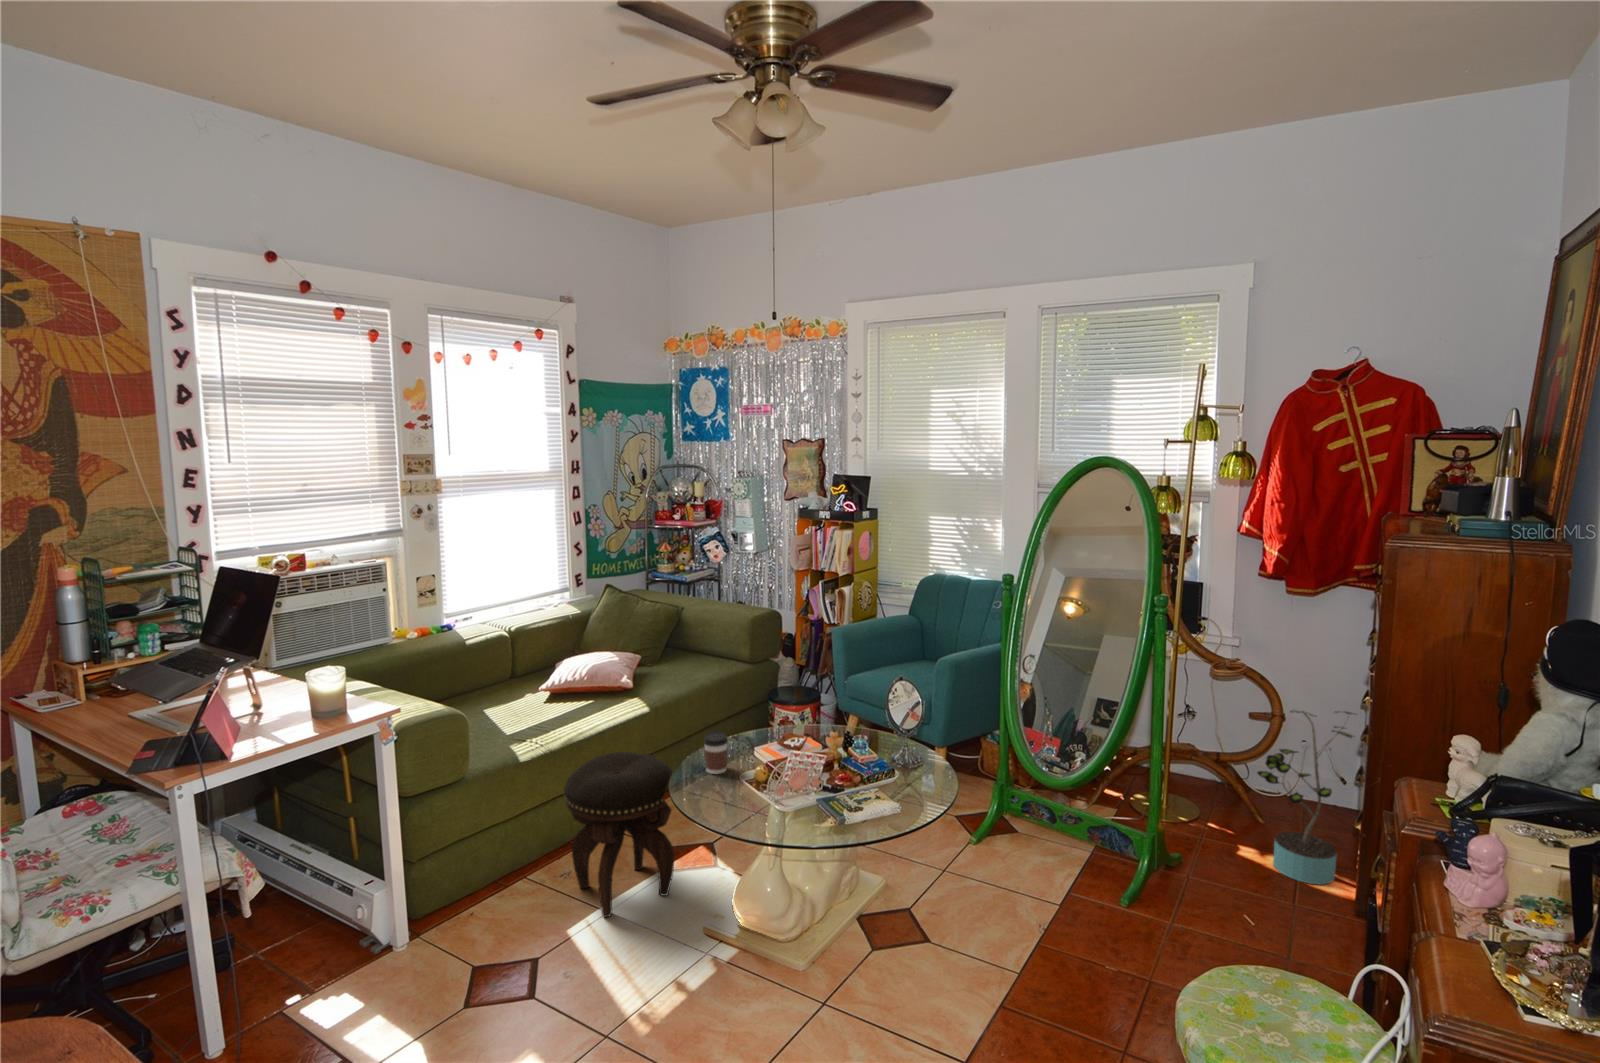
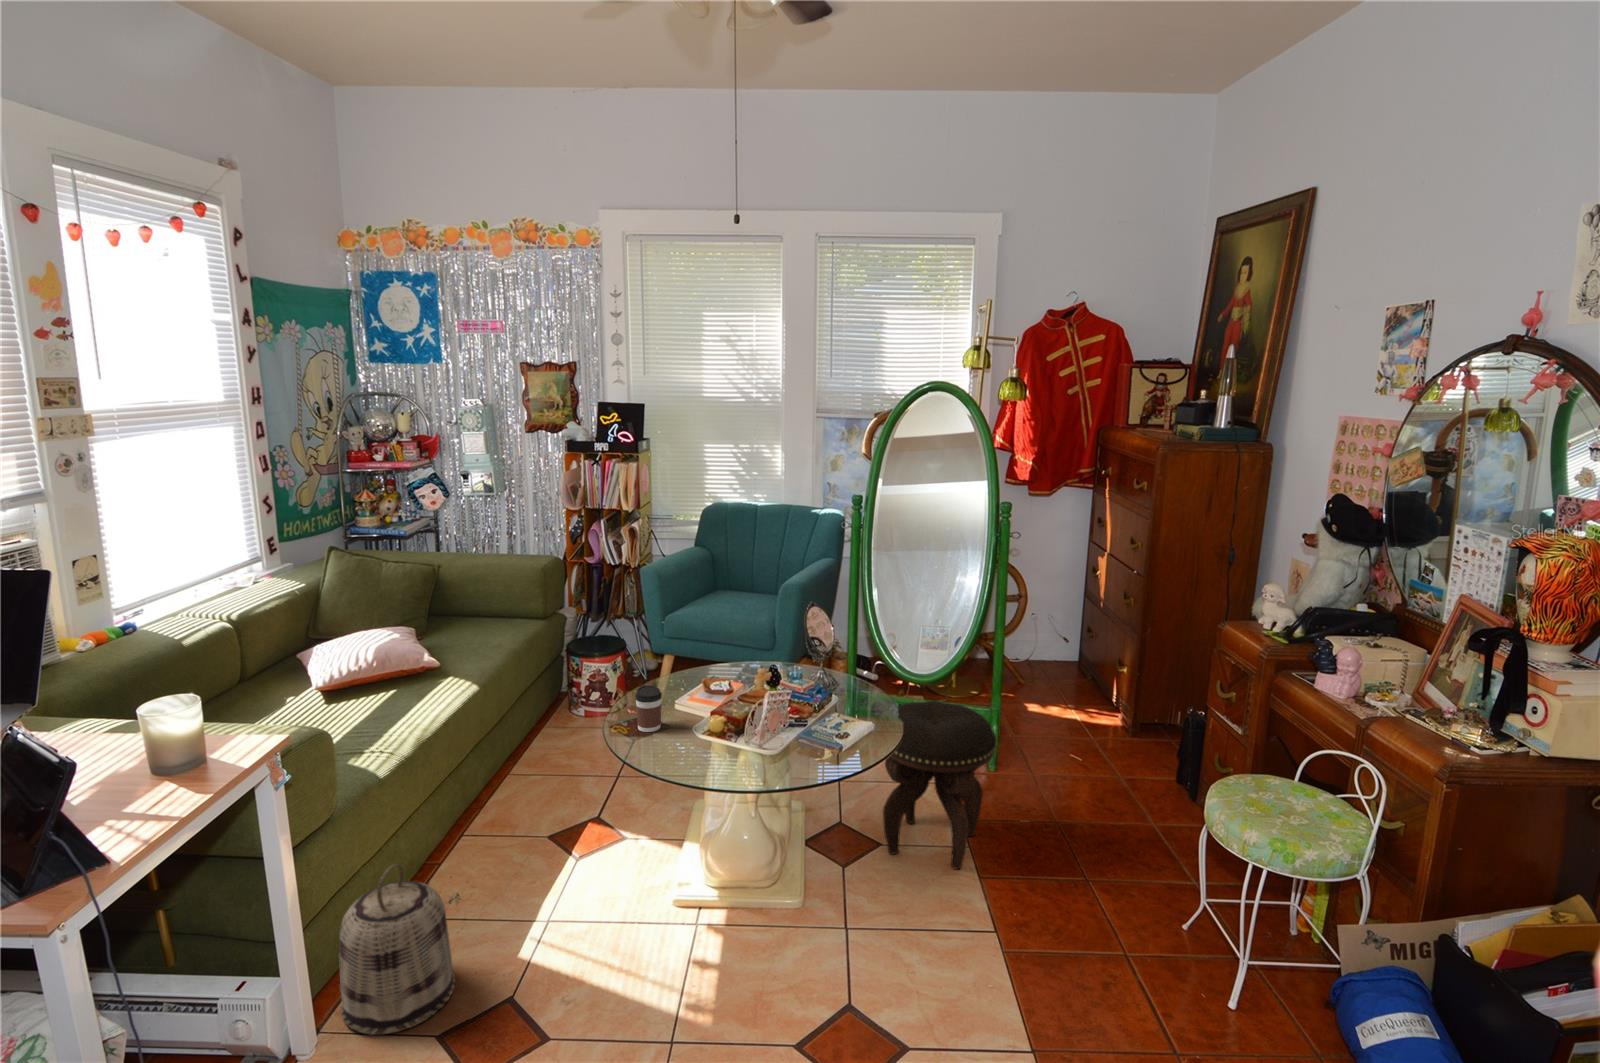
potted plant: present [1257,710,1355,885] -> none [1048,582,1113,719]
footstool: present [564,752,675,917] -> present [883,700,996,869]
basket: none [427,831,515,964] -> present [339,864,455,1035]

